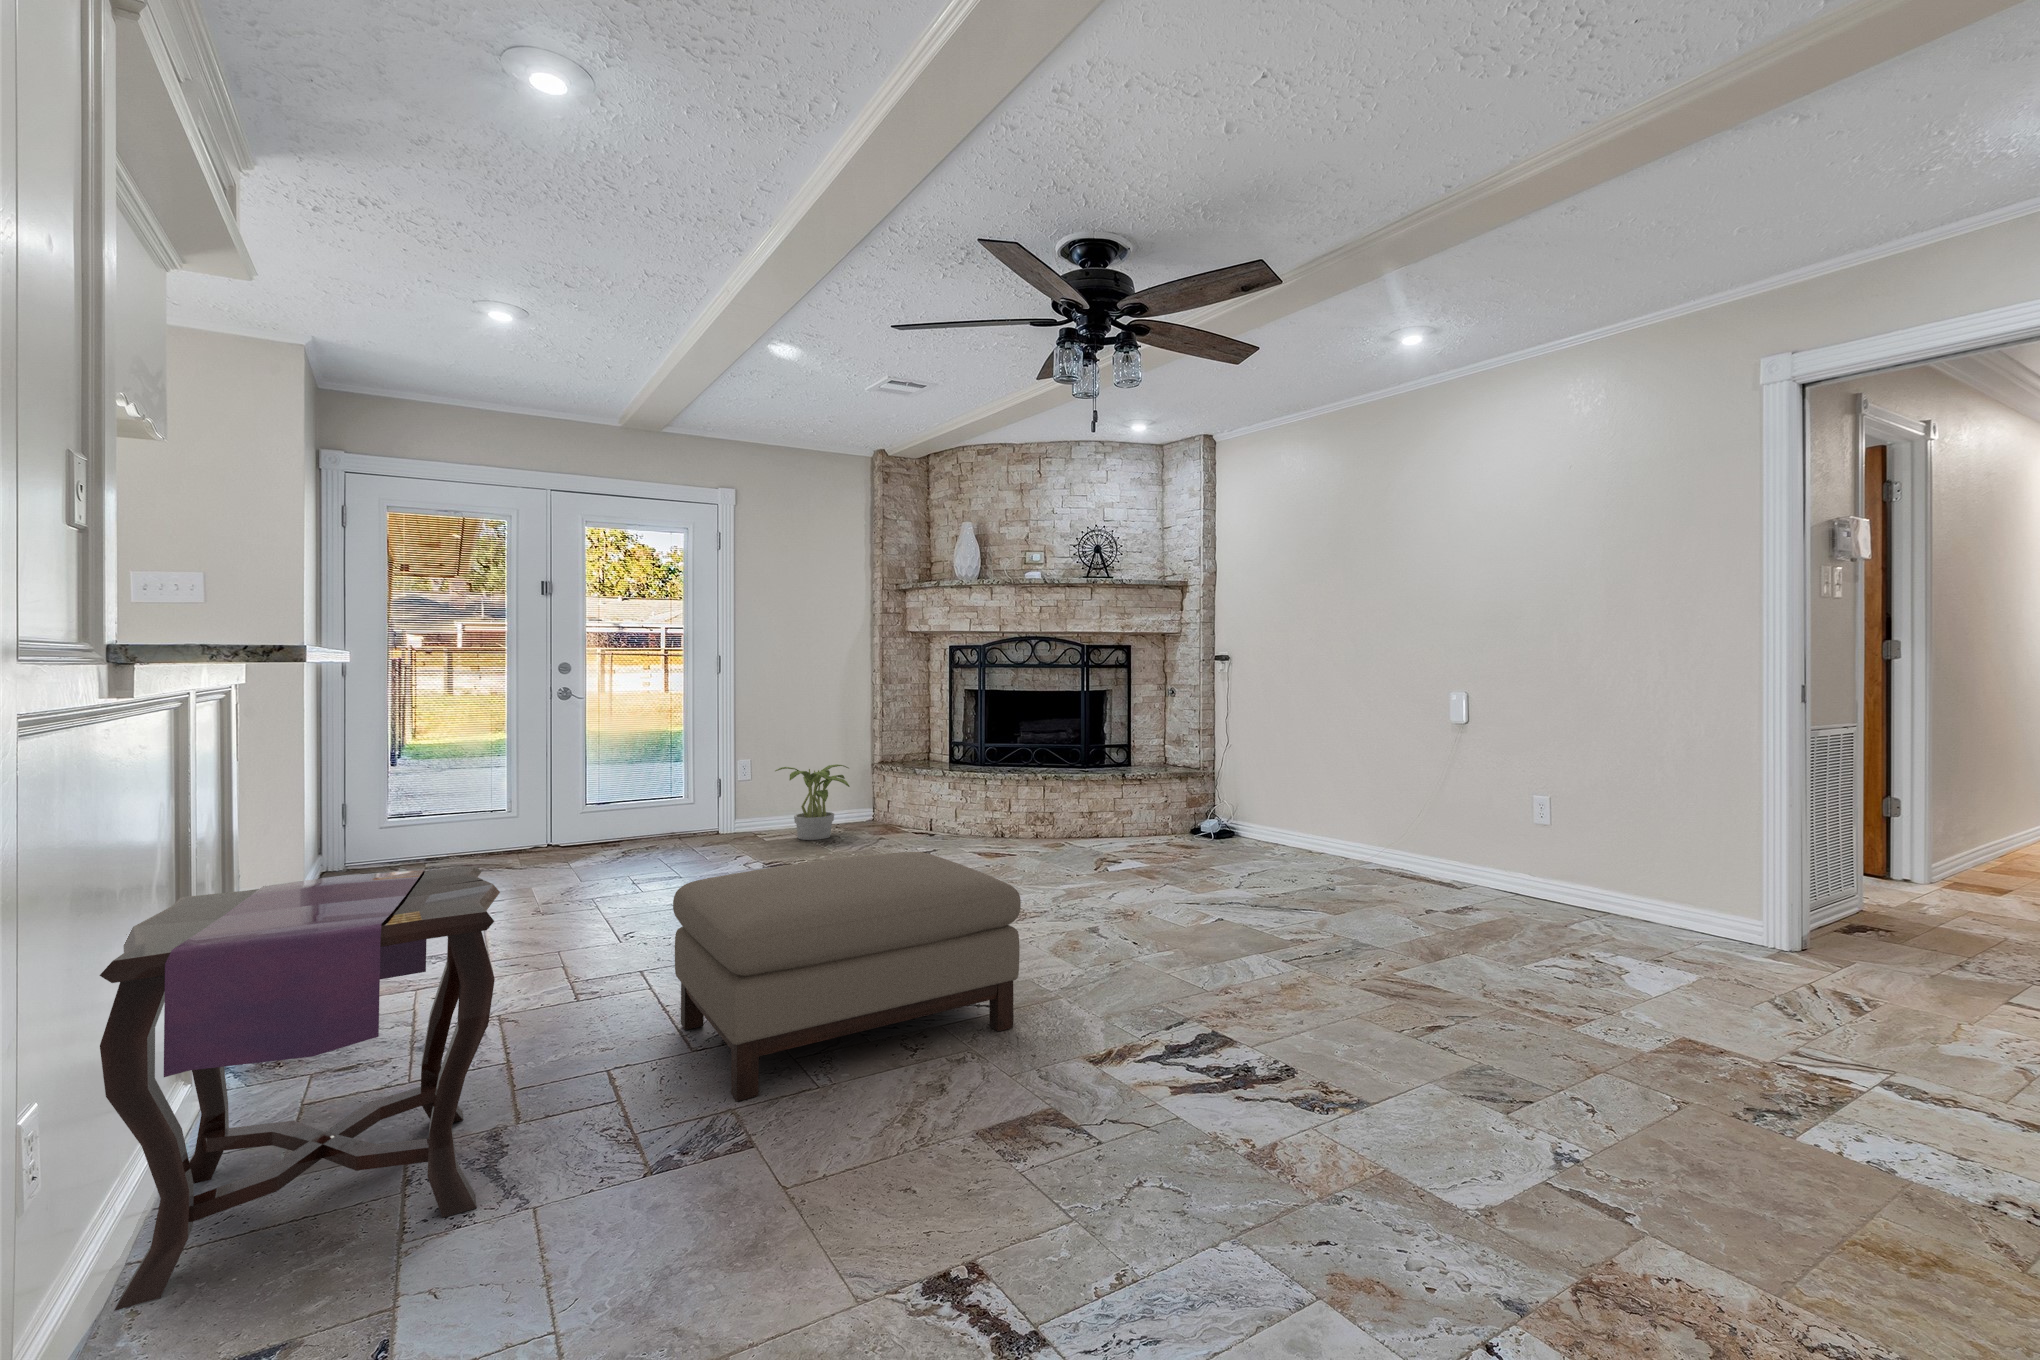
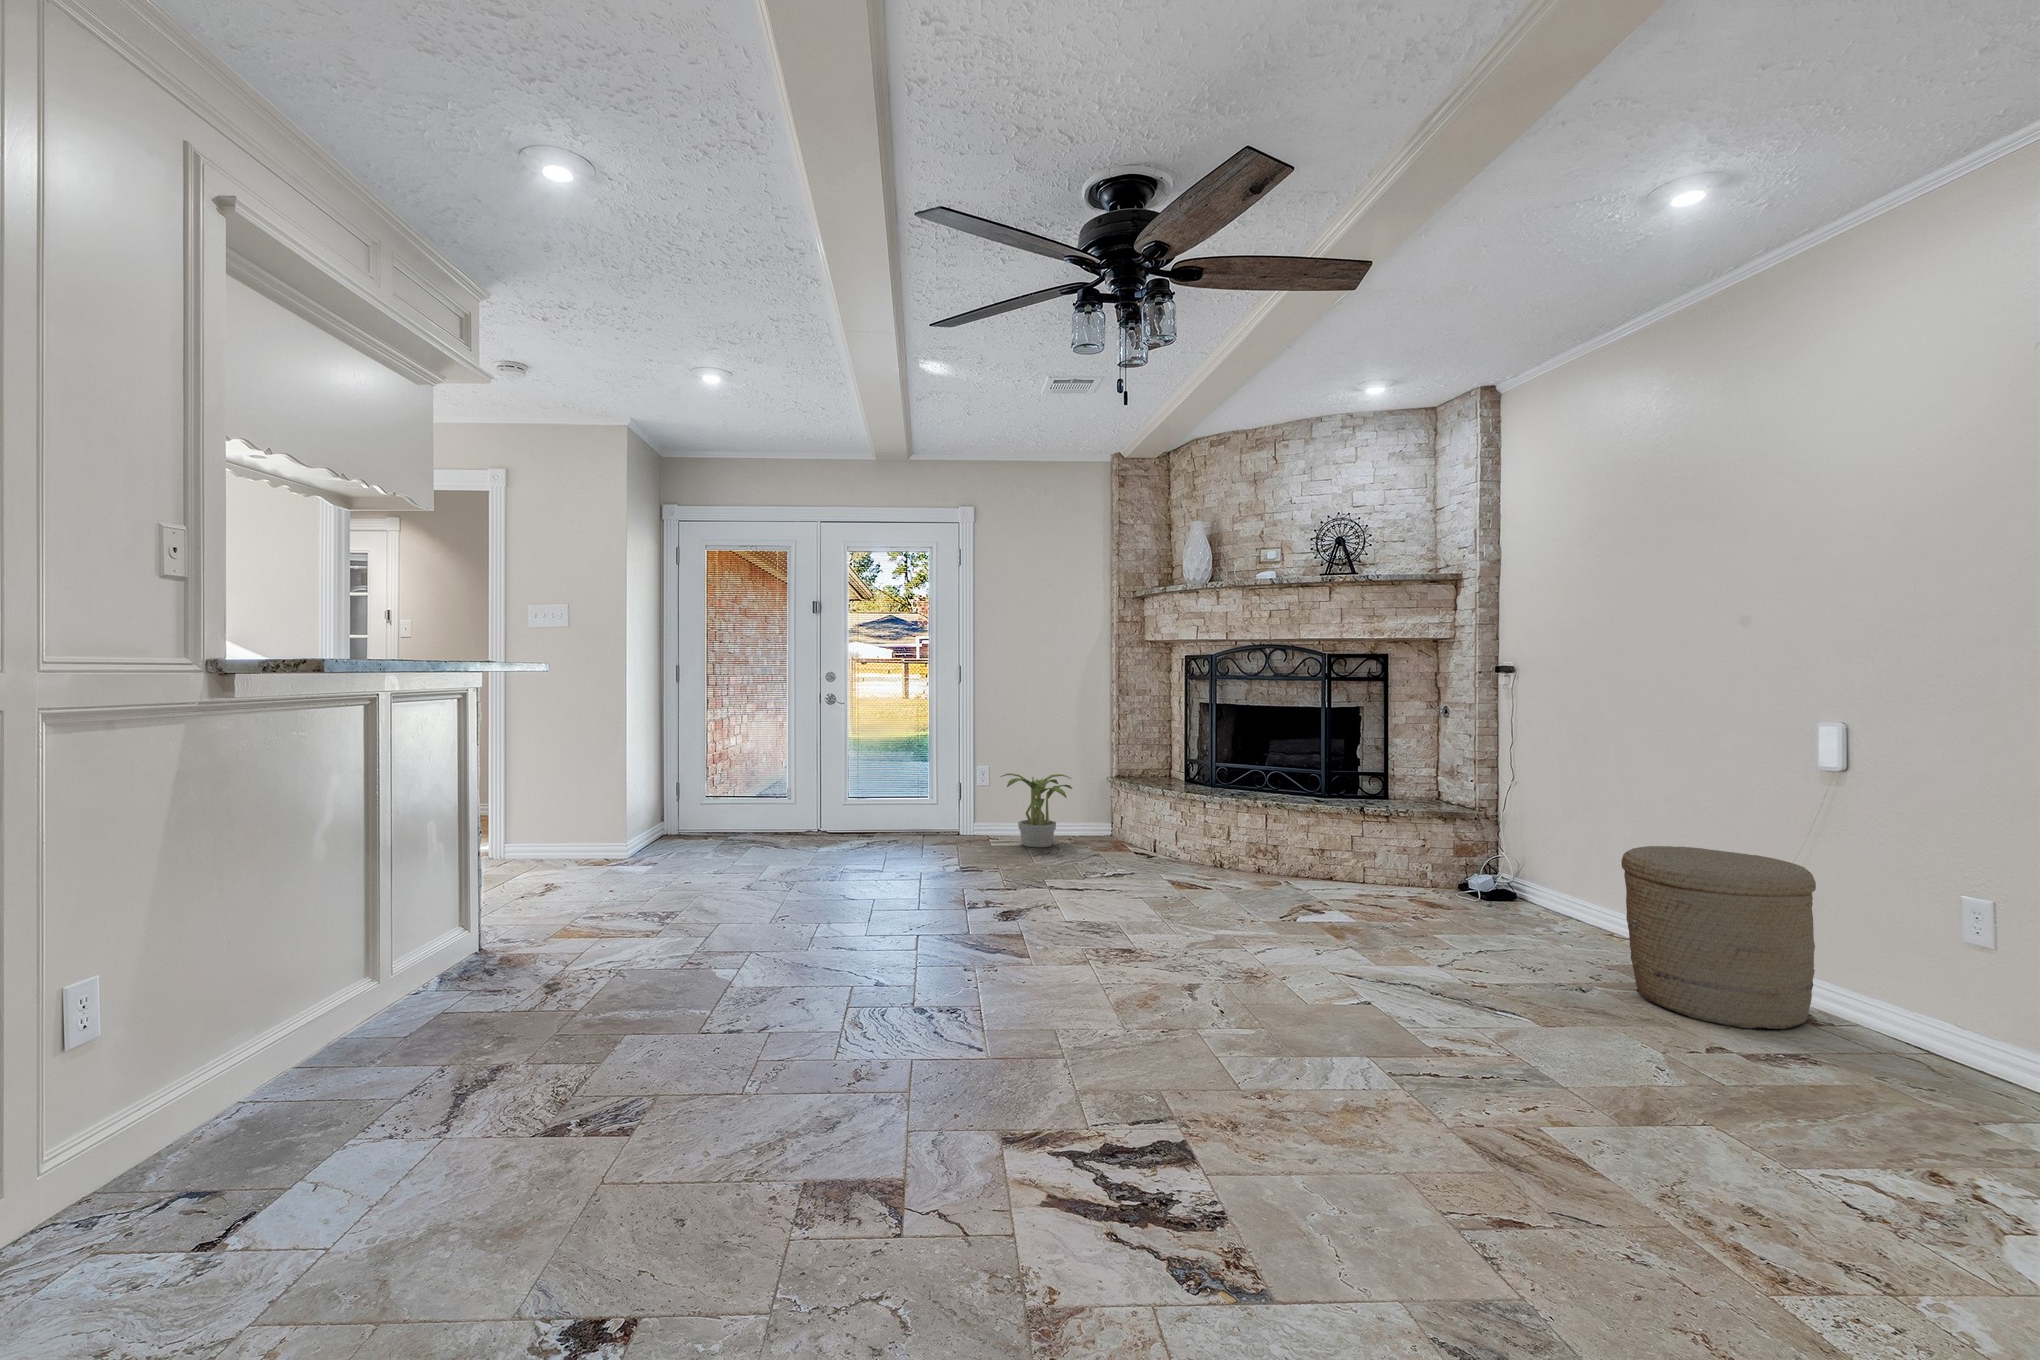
woven basket: none [1348,778,1458,894] -> present [1622,846,1816,1029]
ottoman: present [673,851,1021,1101] -> none [695,872,1003,1080]
side table: present [100,866,500,1311] -> none [254,839,562,1116]

